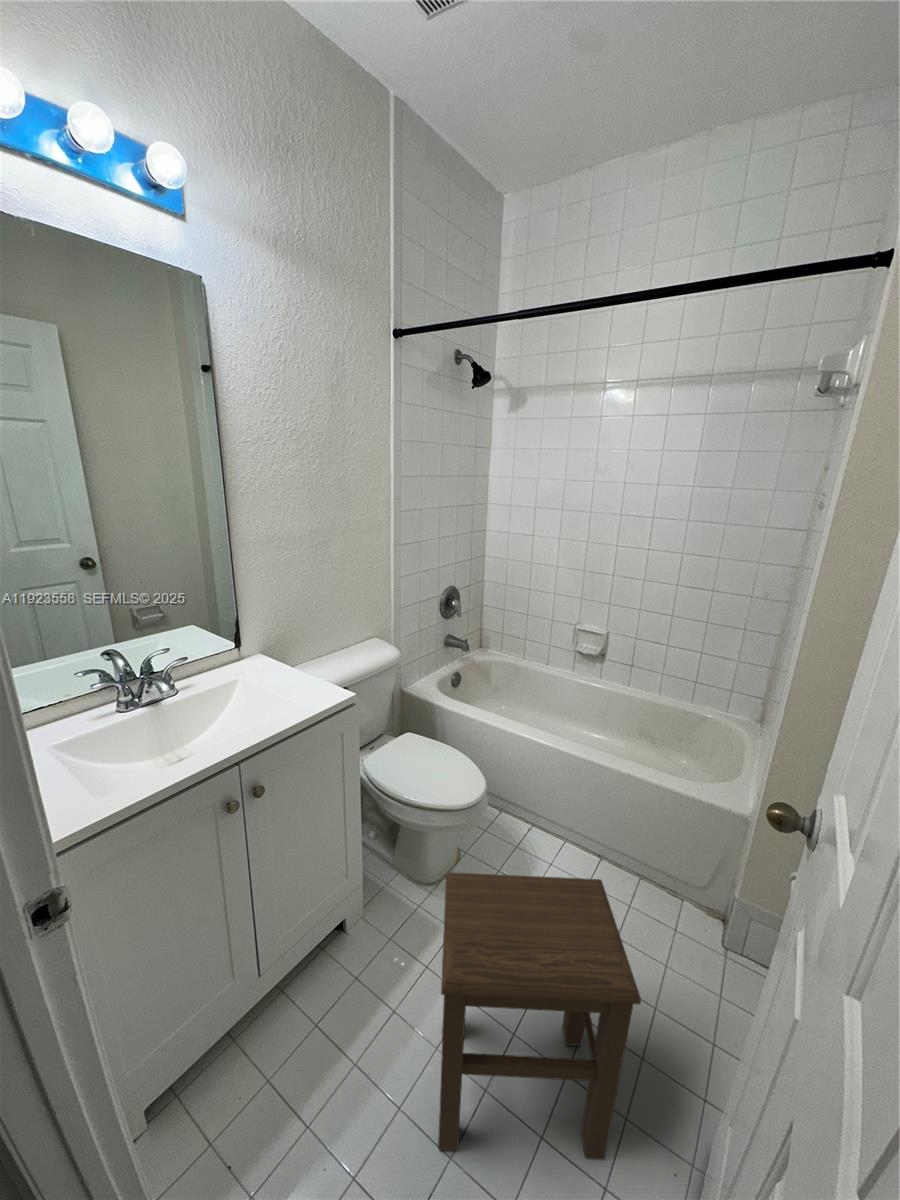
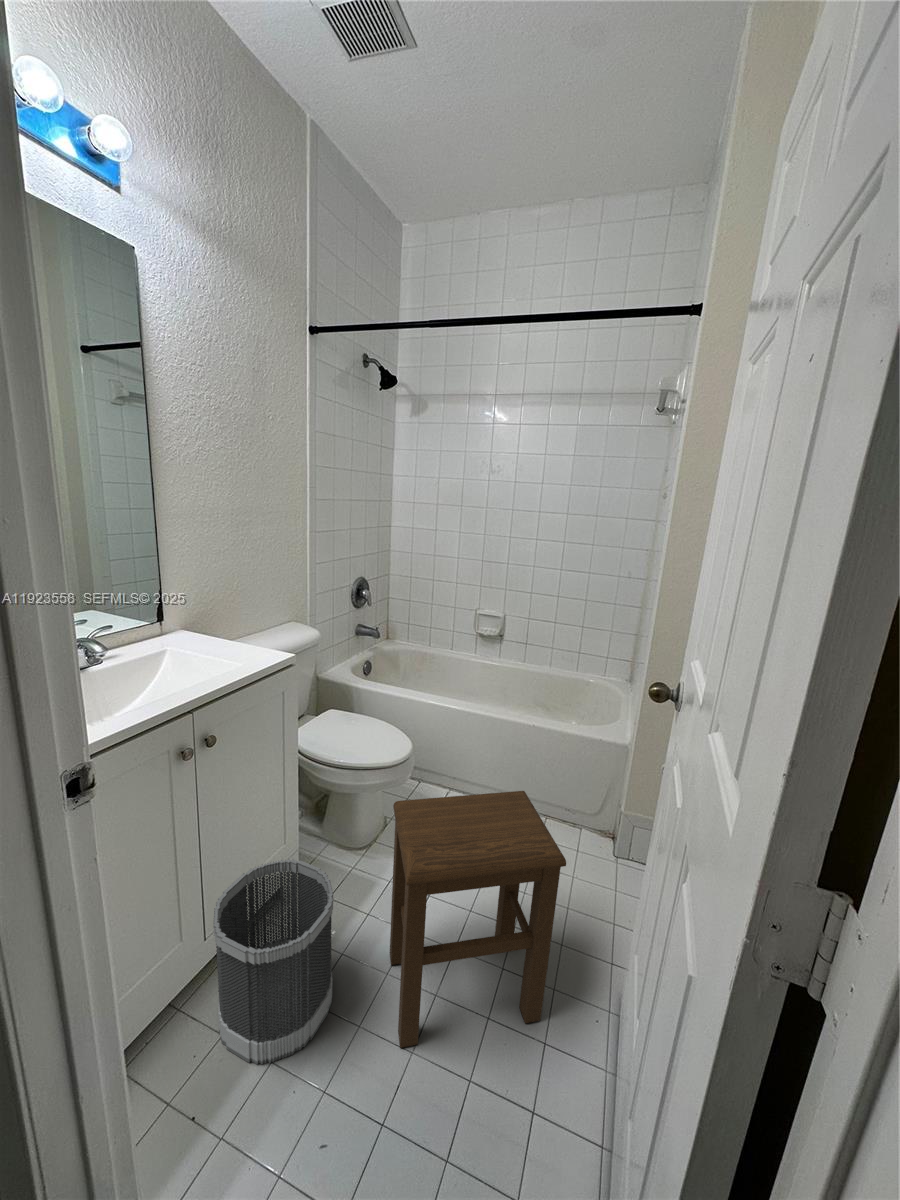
wastebasket: none [253,910,377,1130] -> present [213,859,333,1065]

